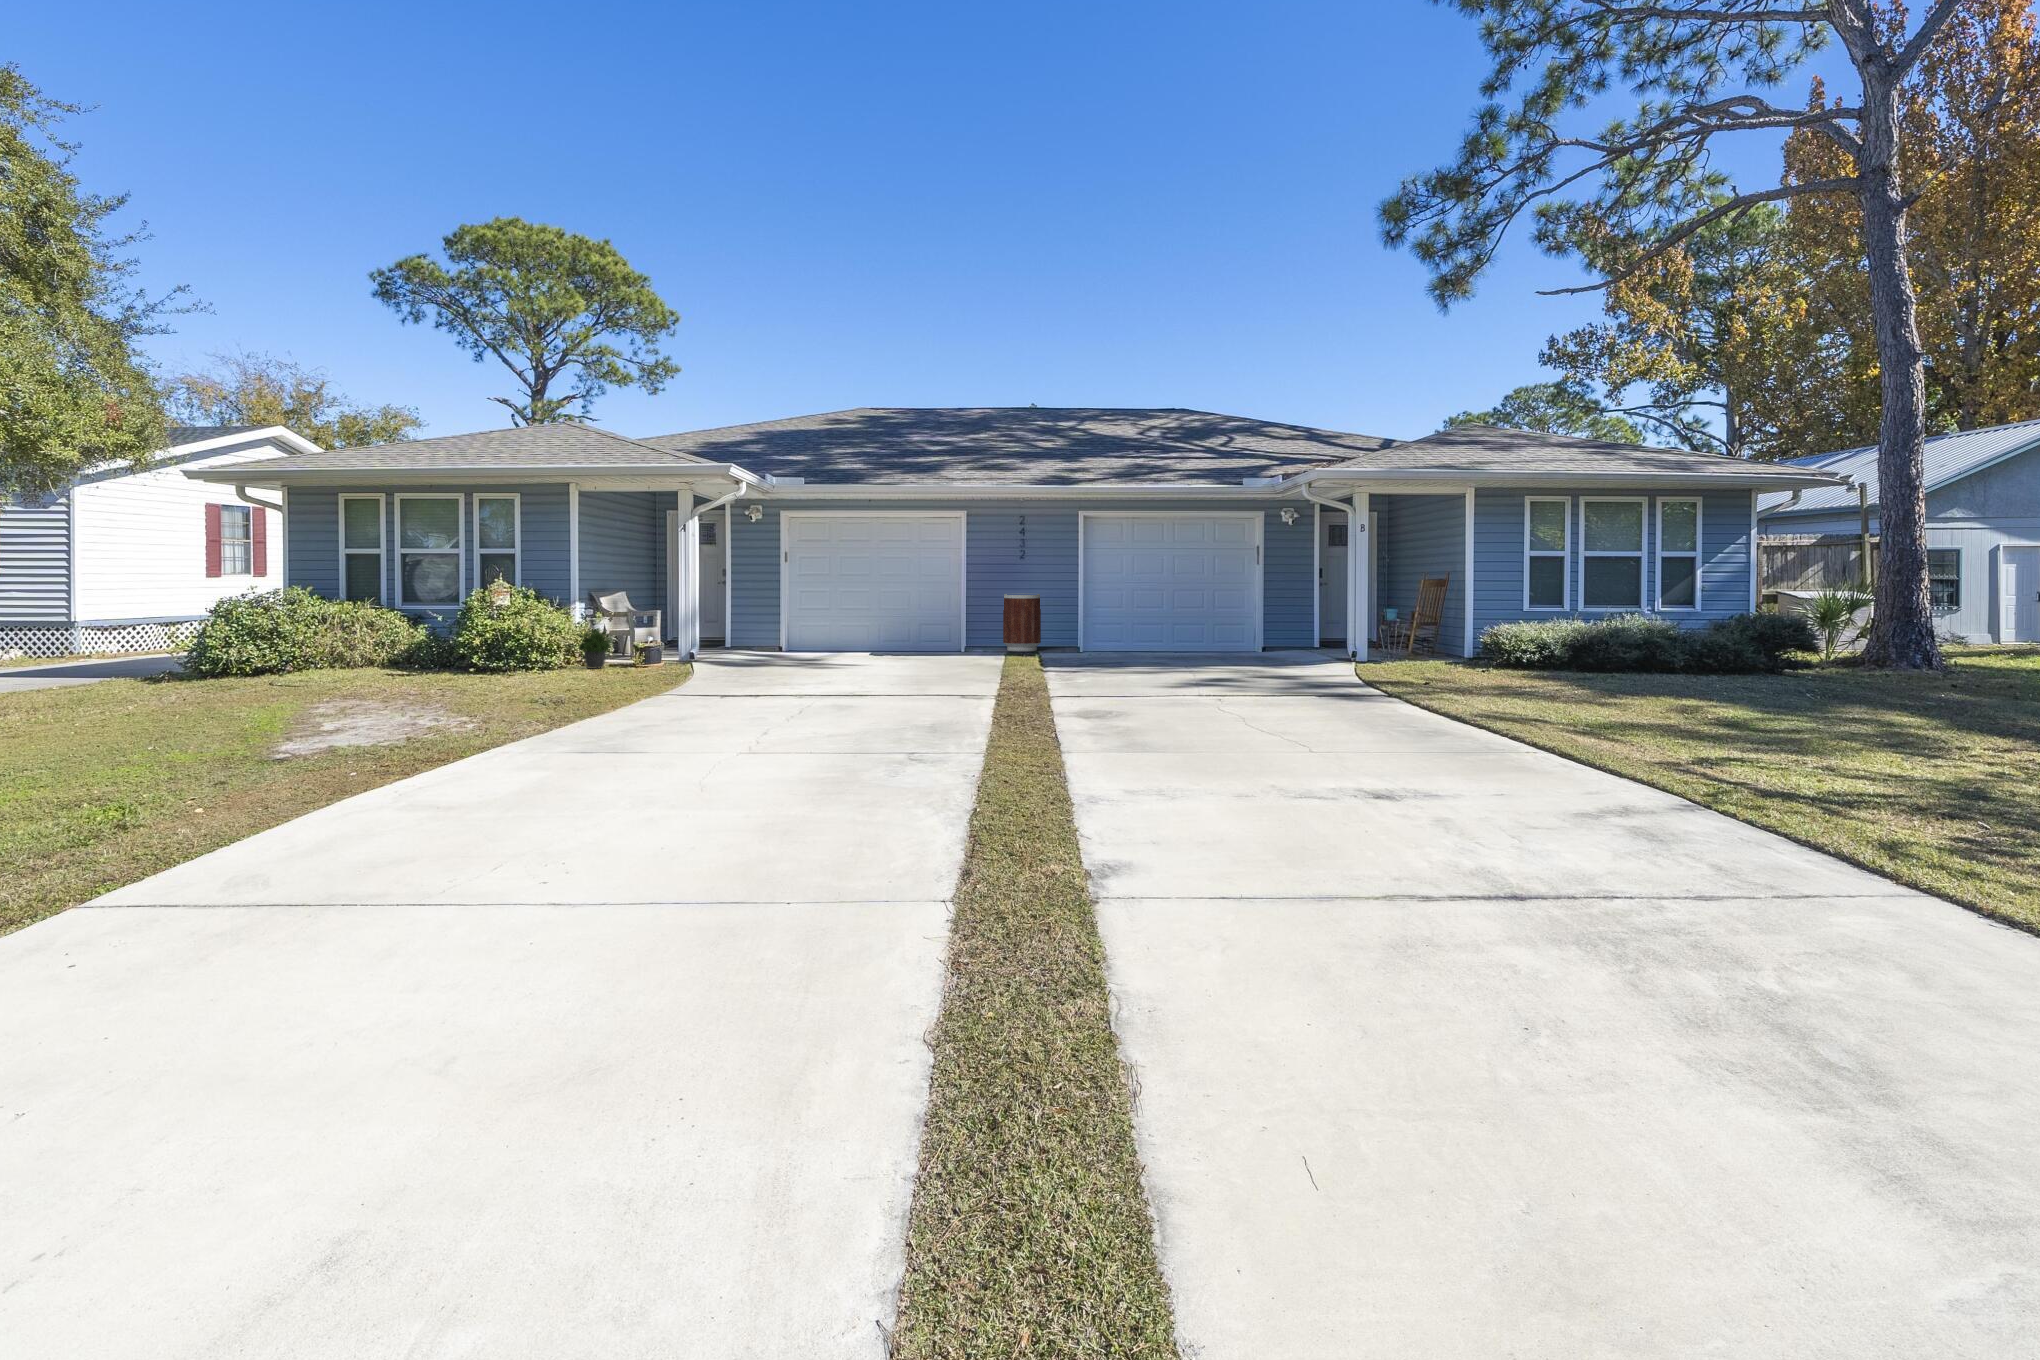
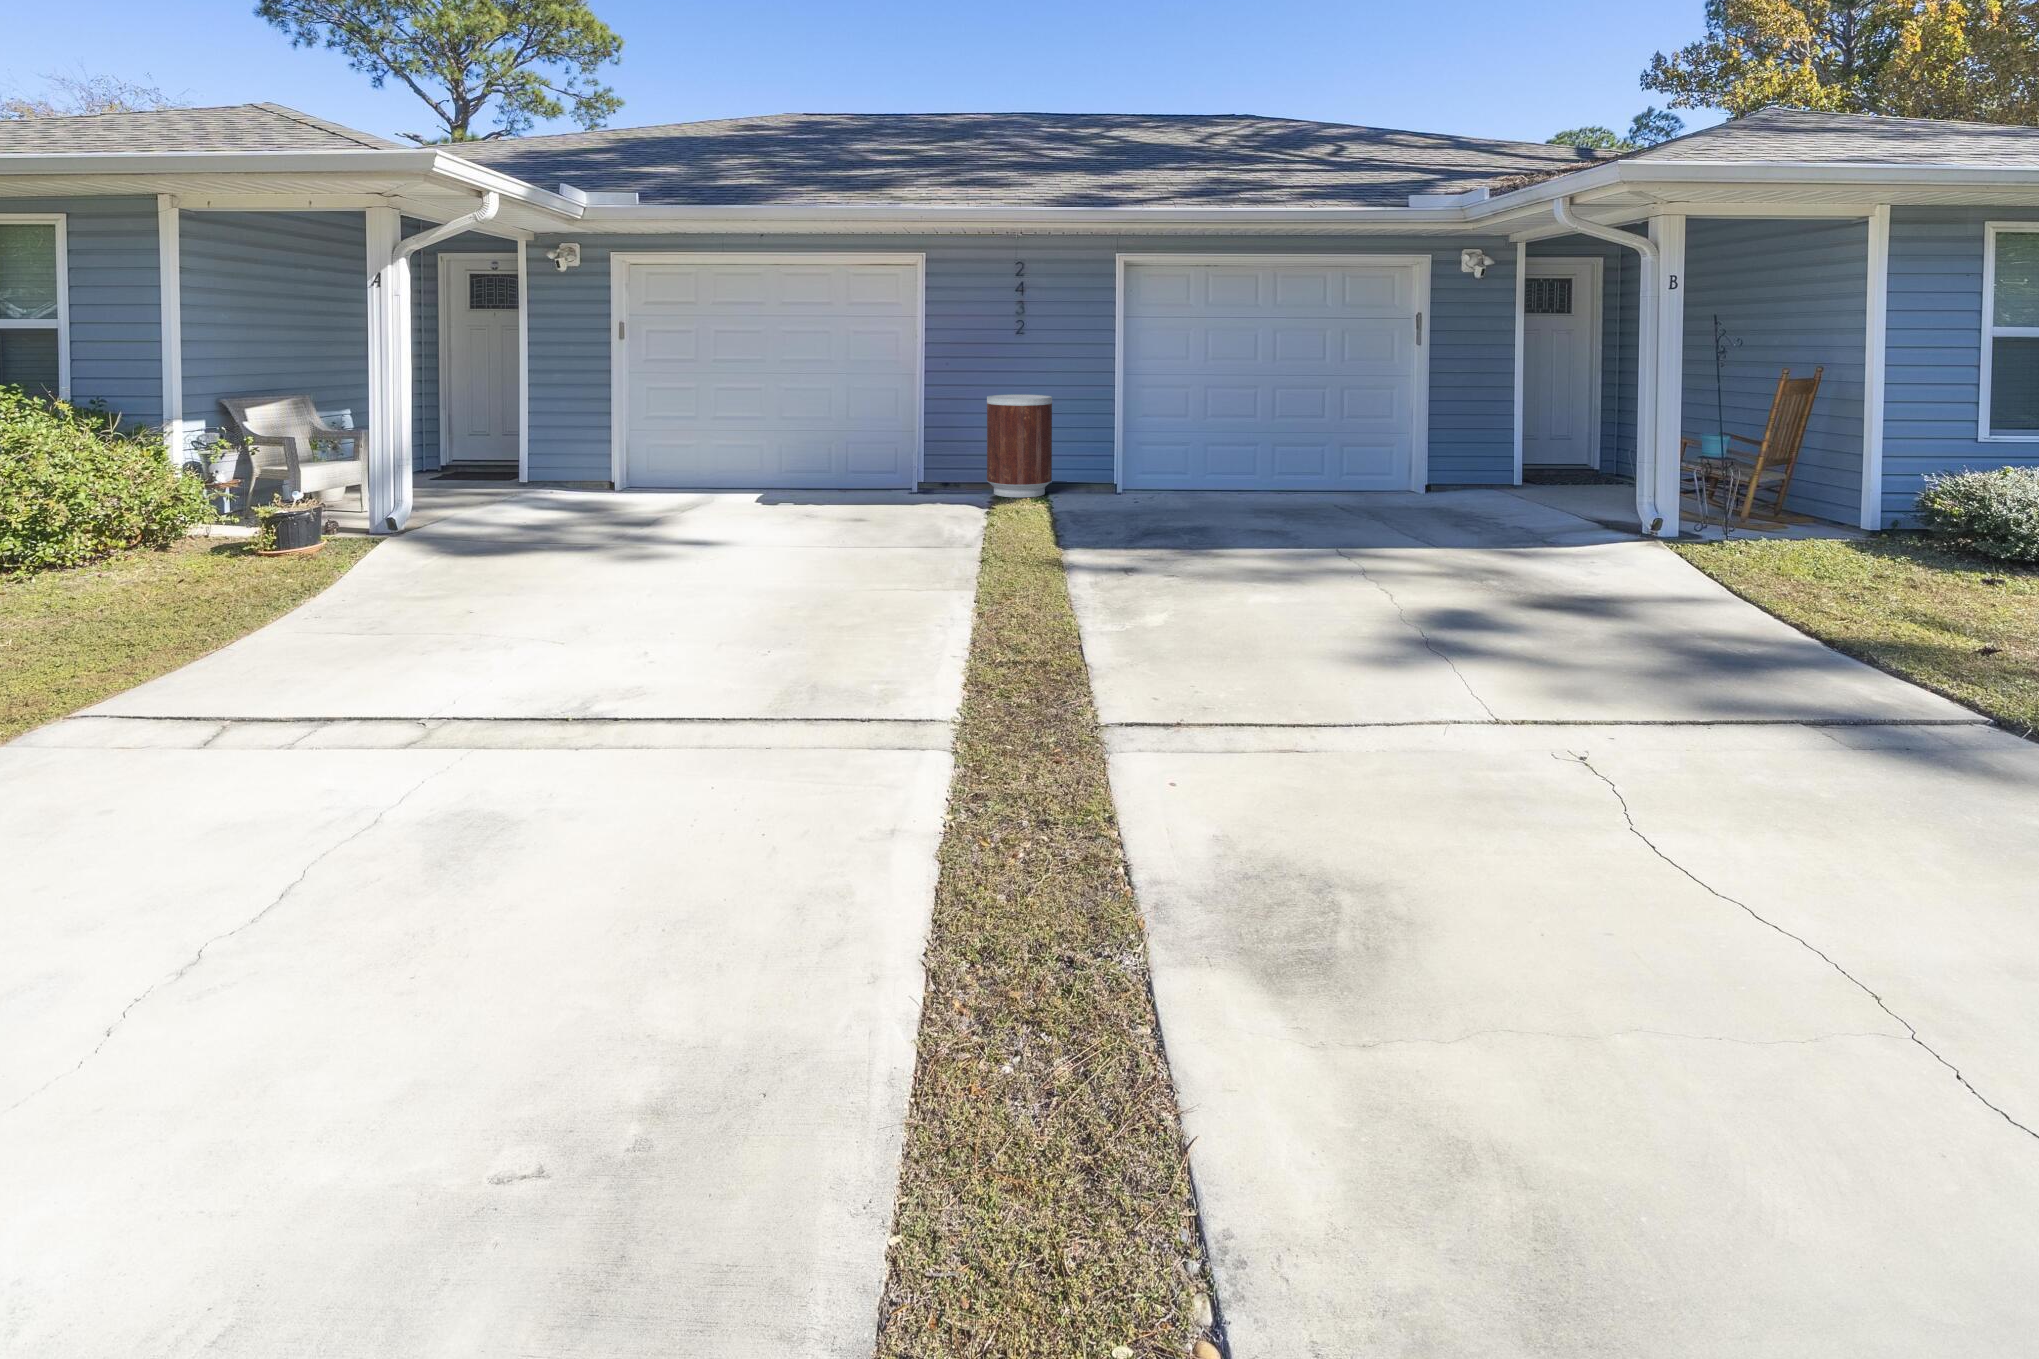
potted plant: present [578,629,613,669] -> none [88,482,178,570]

